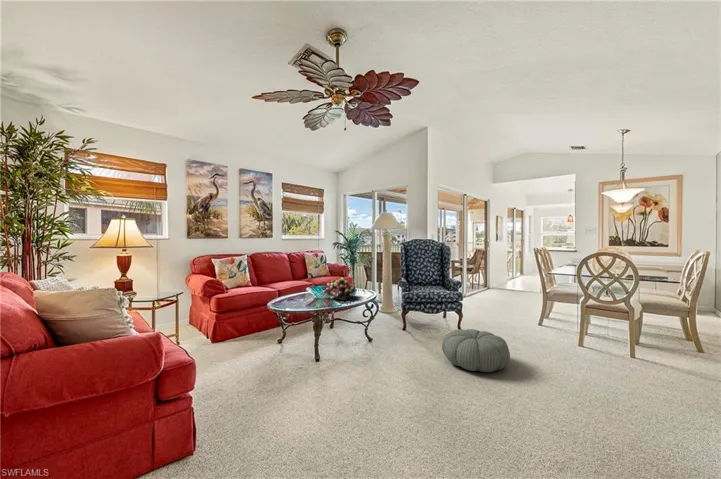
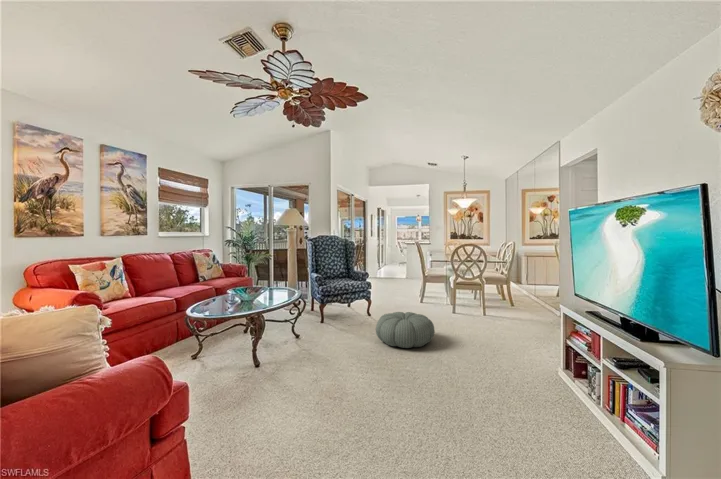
flower arrangement: present [323,278,356,300] -> none [245,275,283,299]

